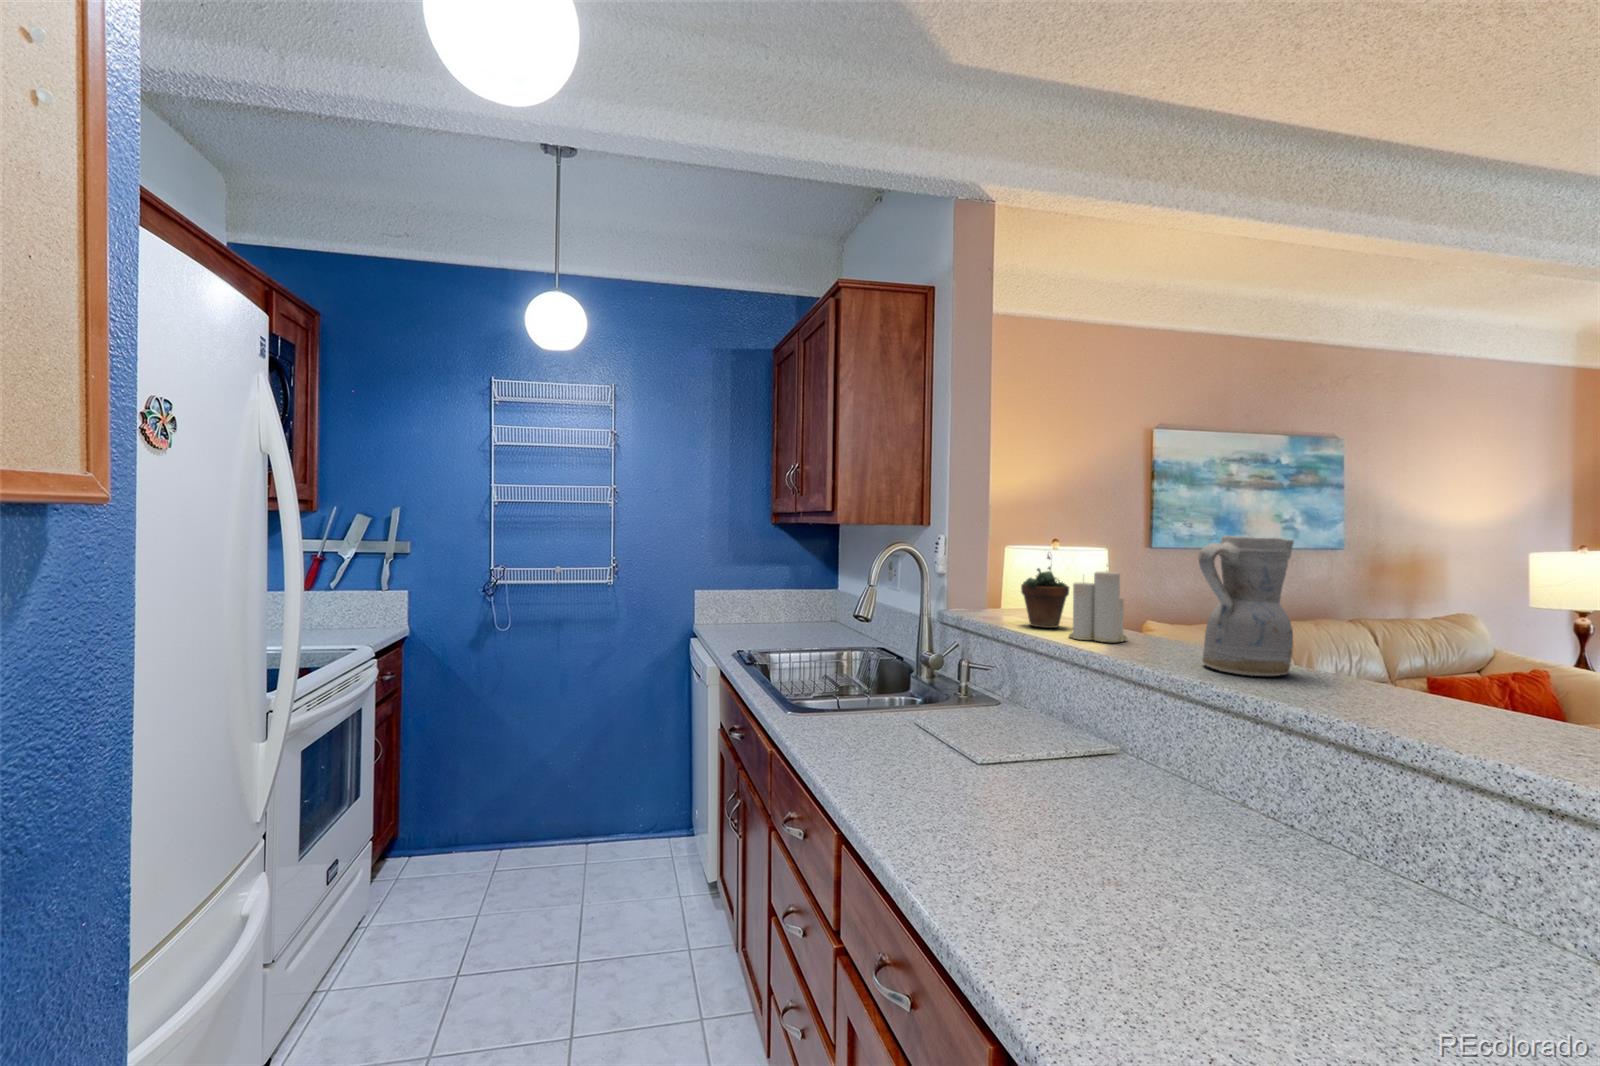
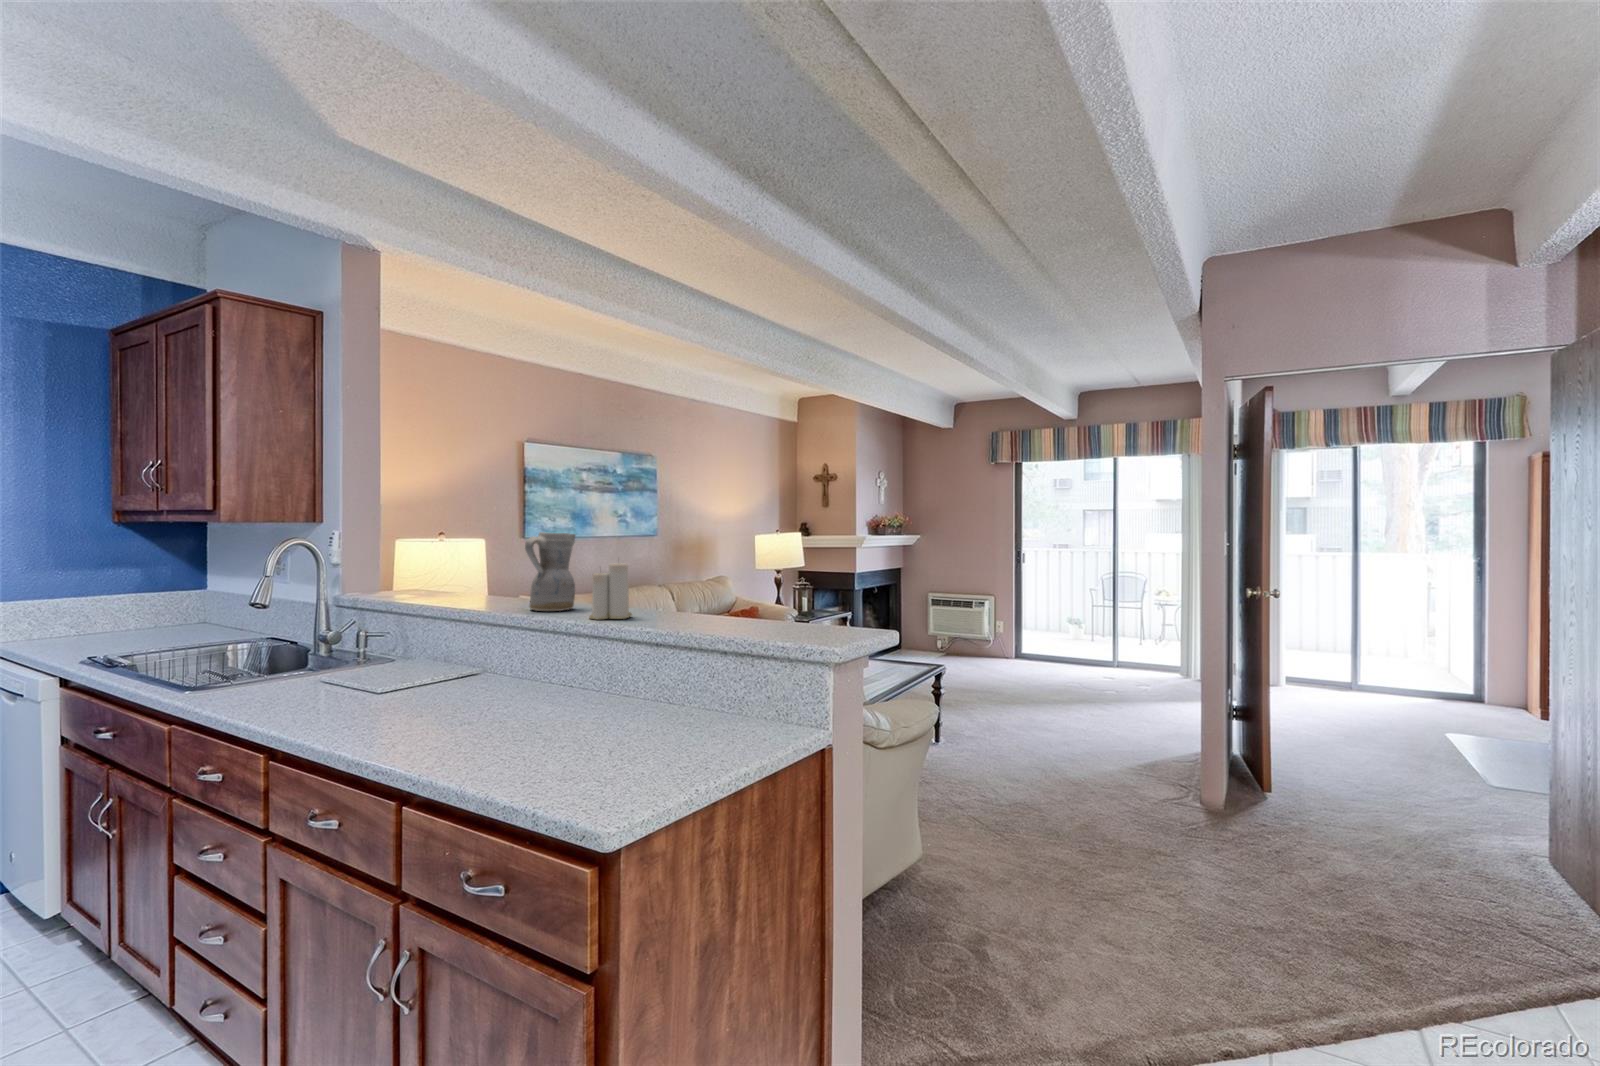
succulent plant: present [1021,555,1069,628] -> none [412,544,450,601]
candle: present [1069,571,1128,642] -> present [589,563,632,619]

